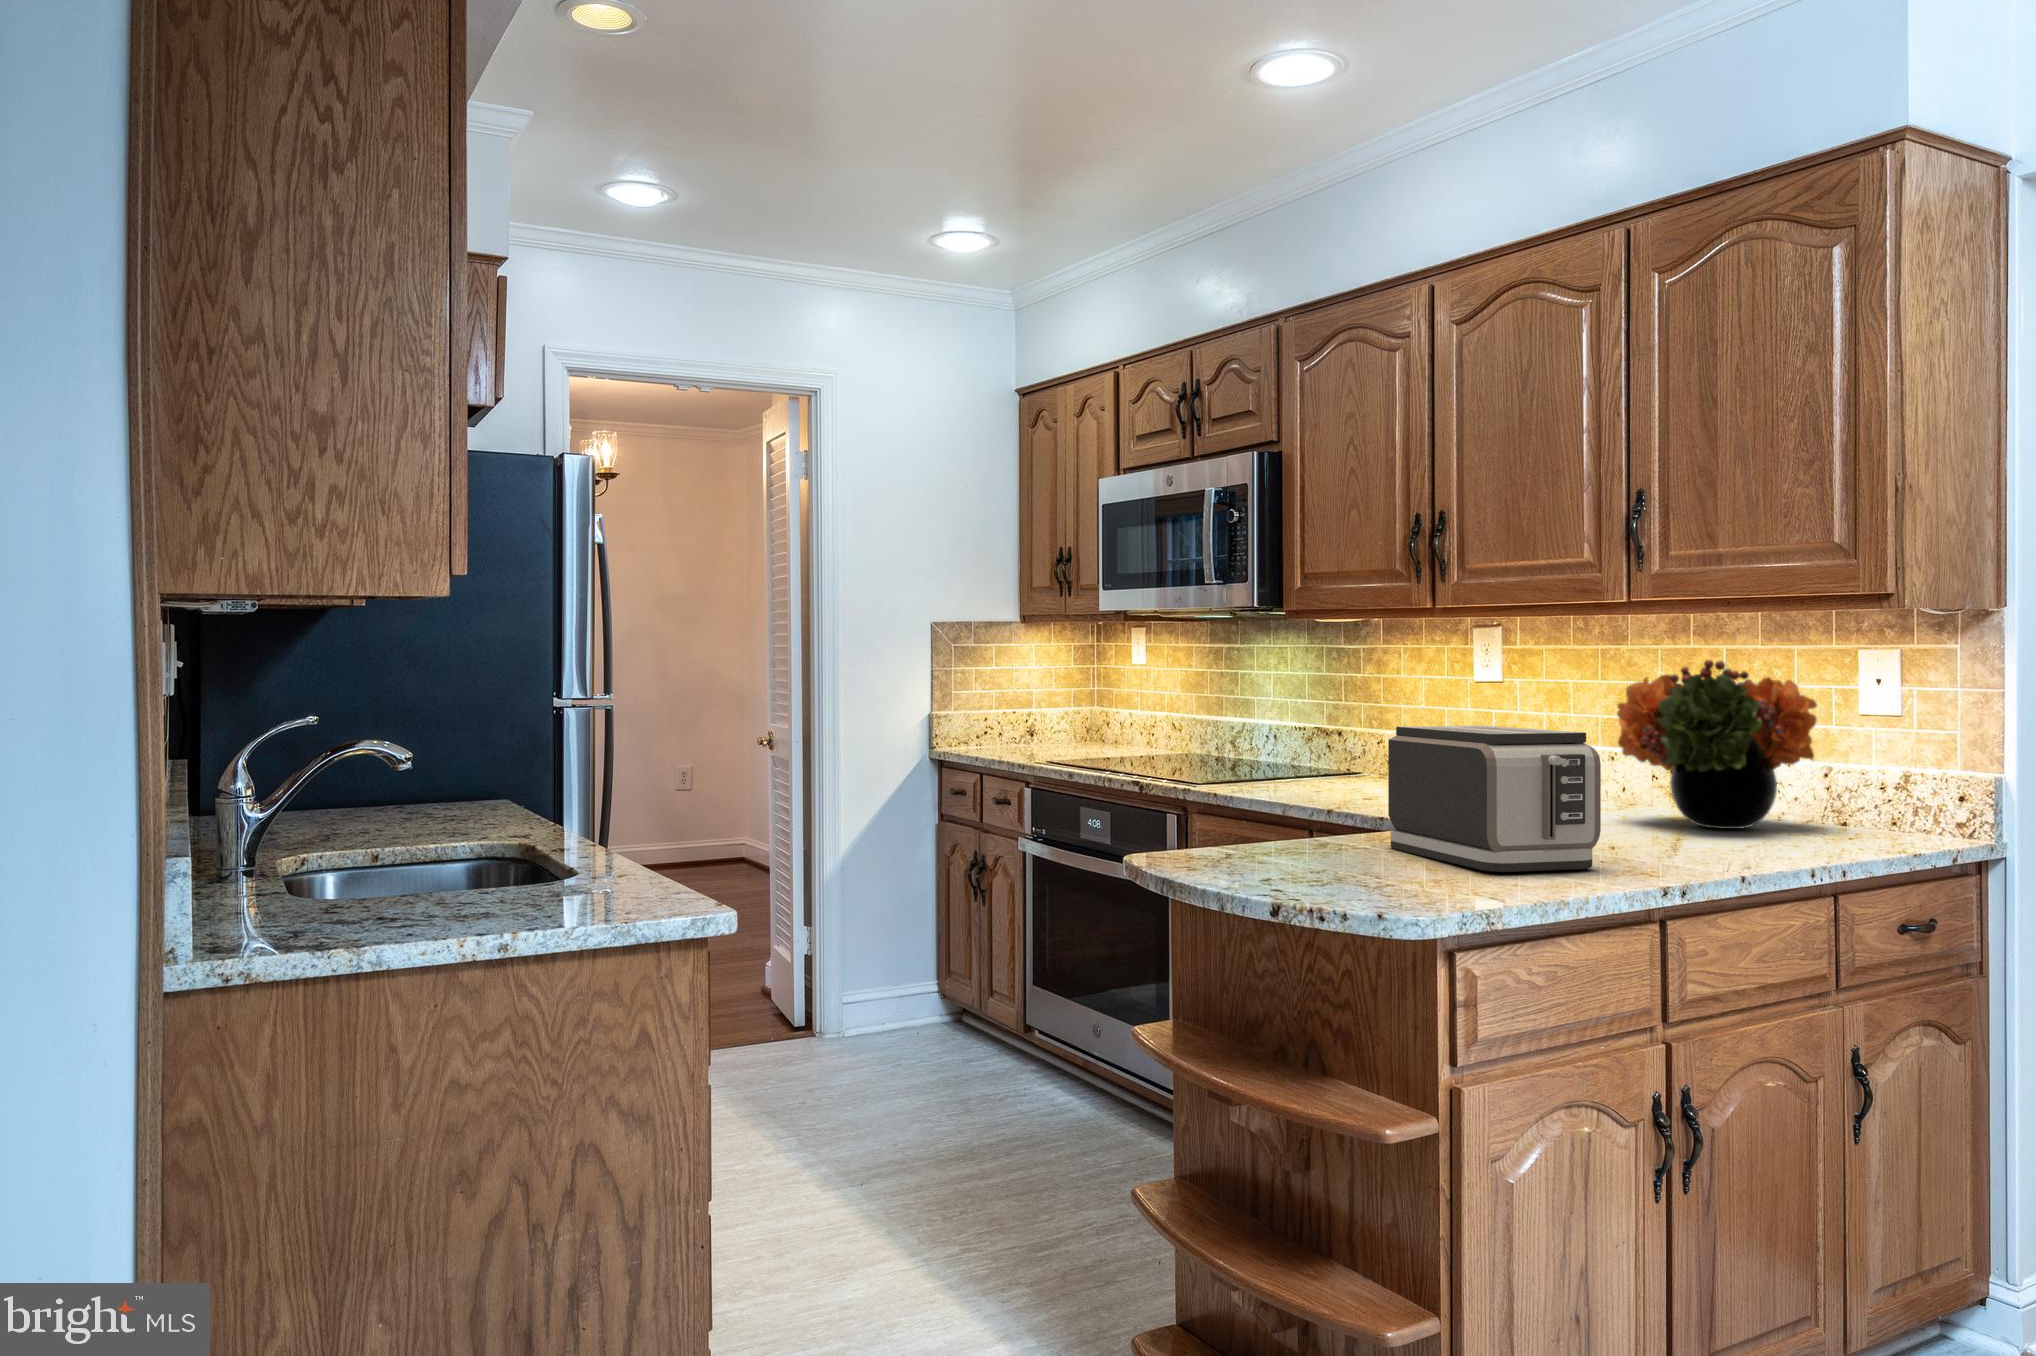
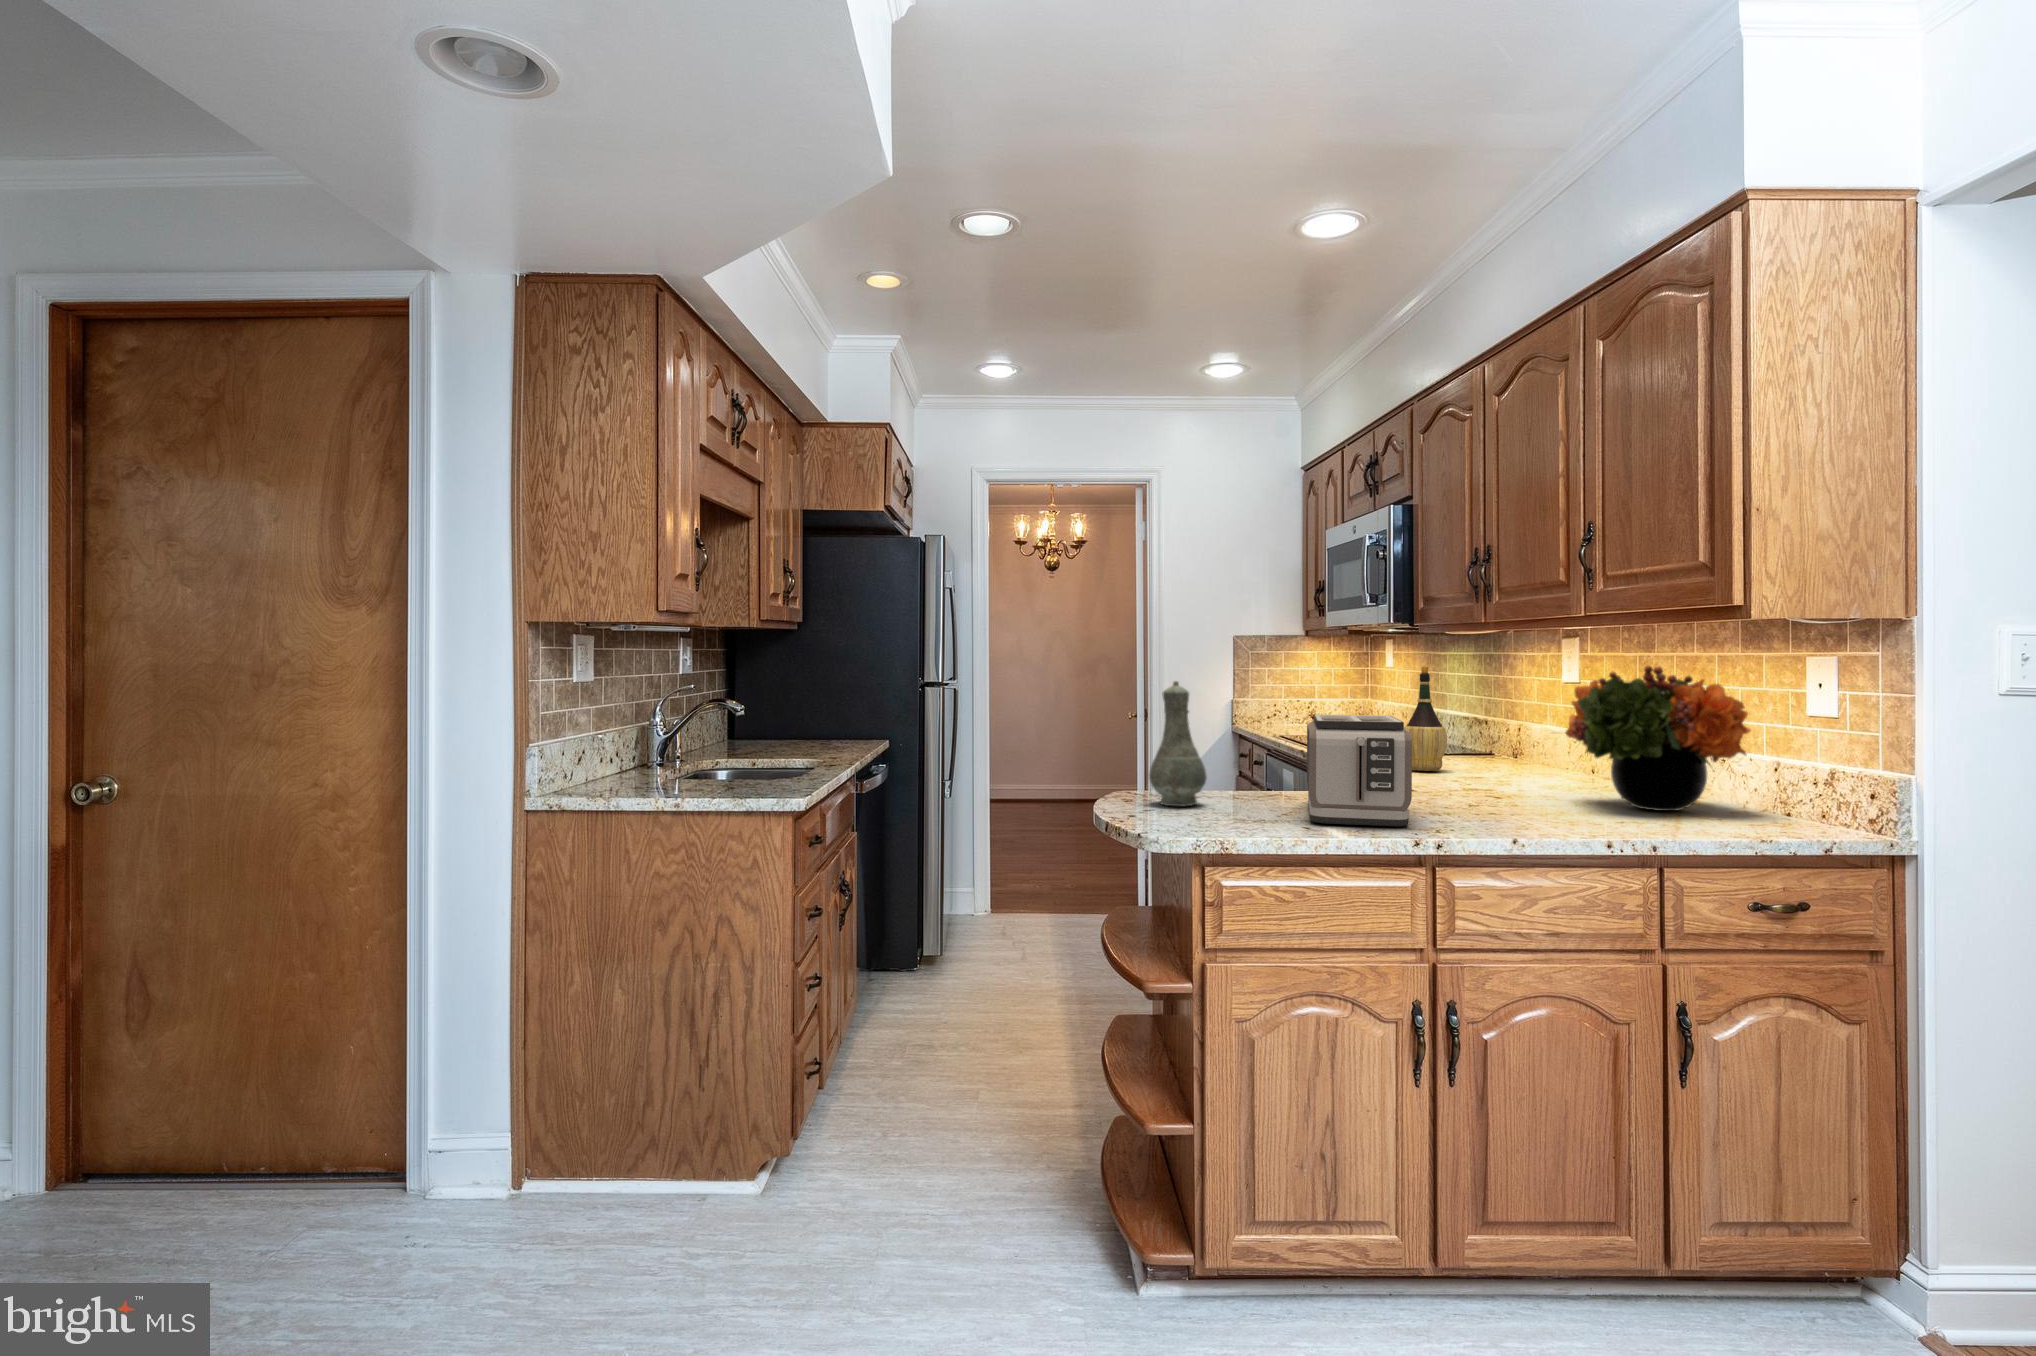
wine bottle: none [1335,662,1391,798] -> present [1404,666,1447,771]
vase: none [1212,683,1294,865] -> present [1149,681,1207,806]

